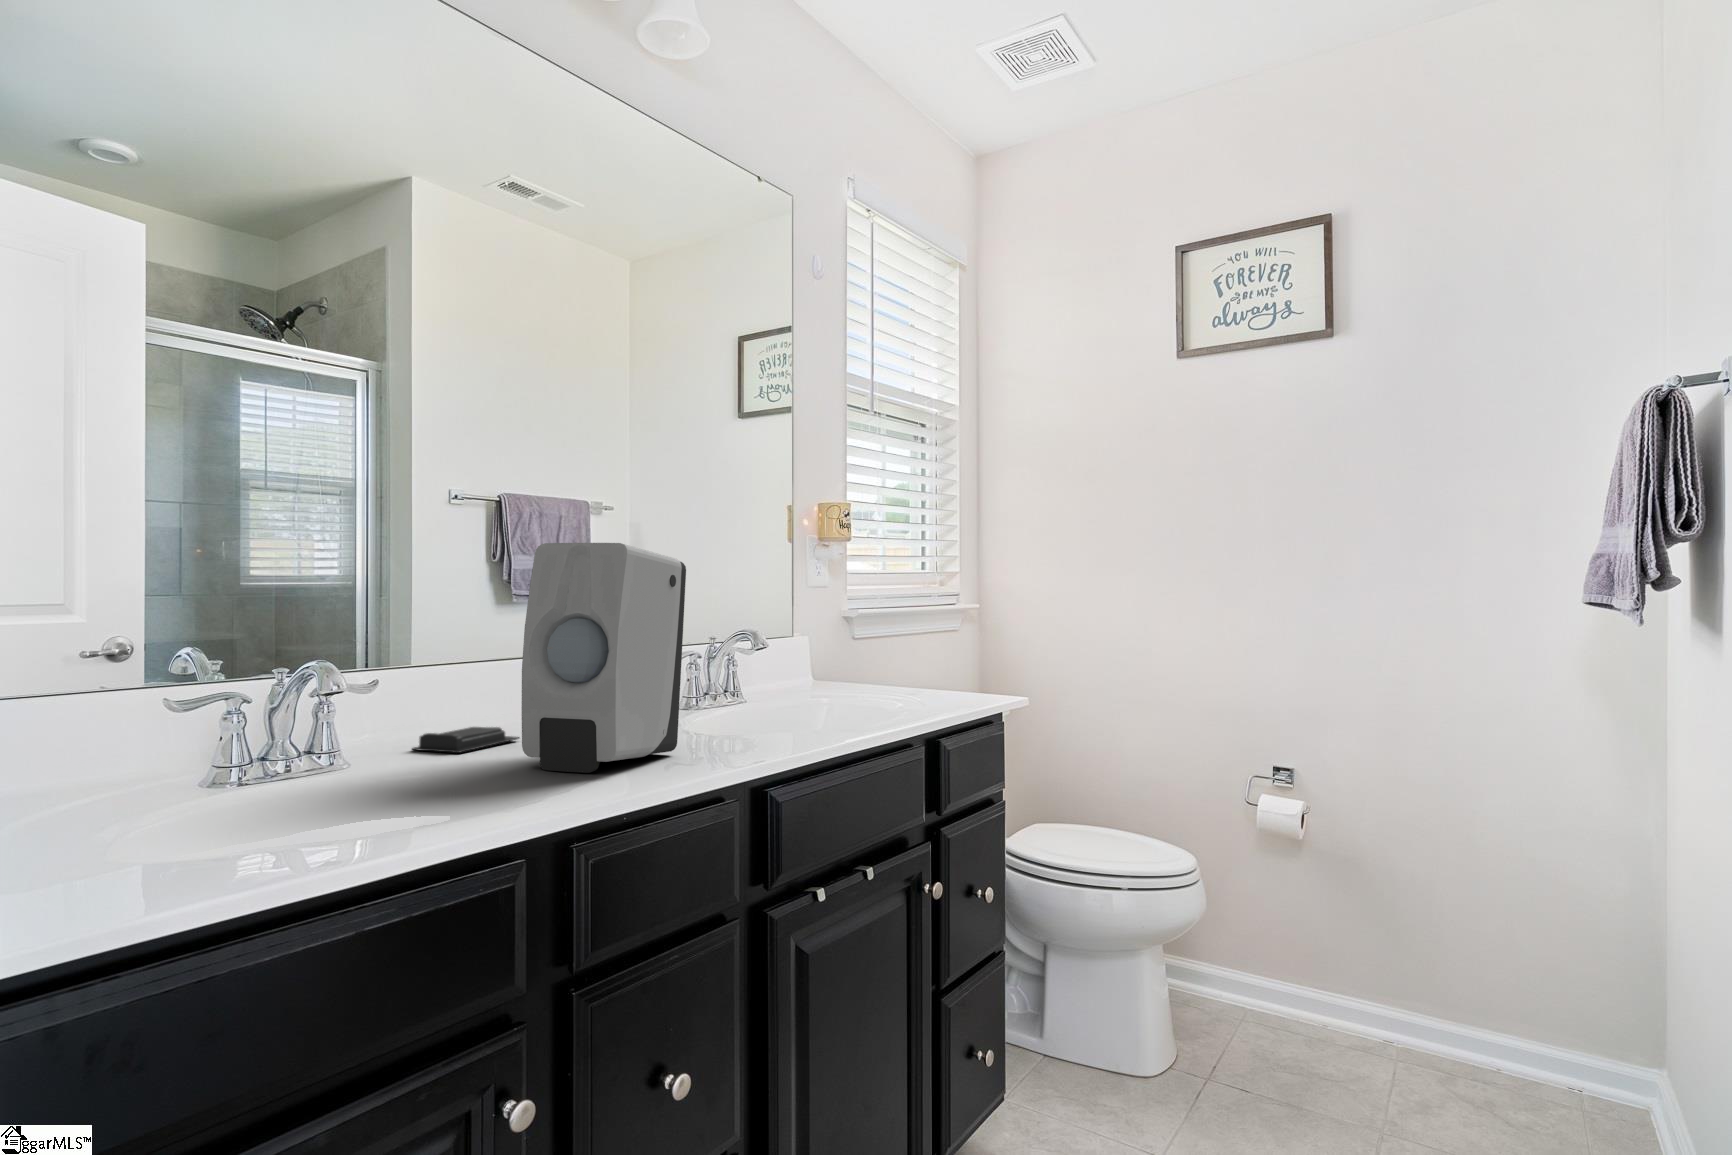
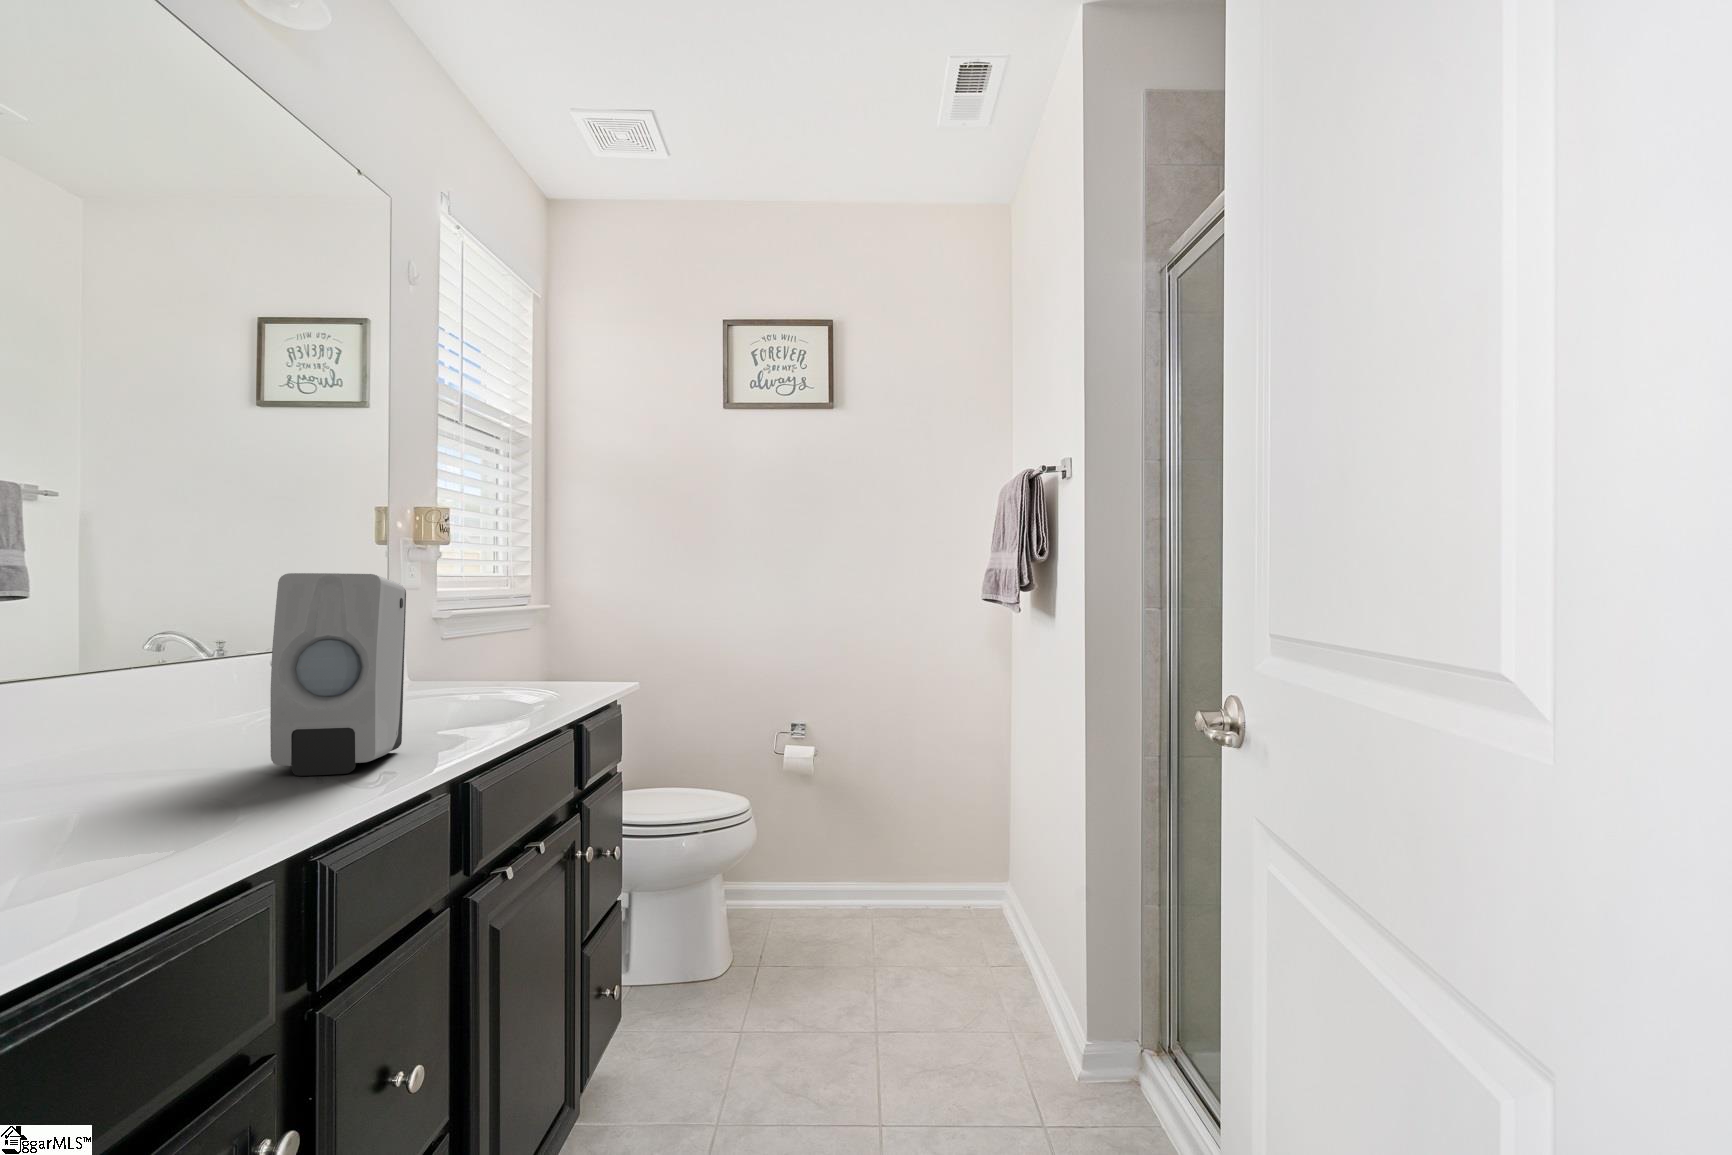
soap bar: present [412,727,519,753] -> none [112,743,218,773]

